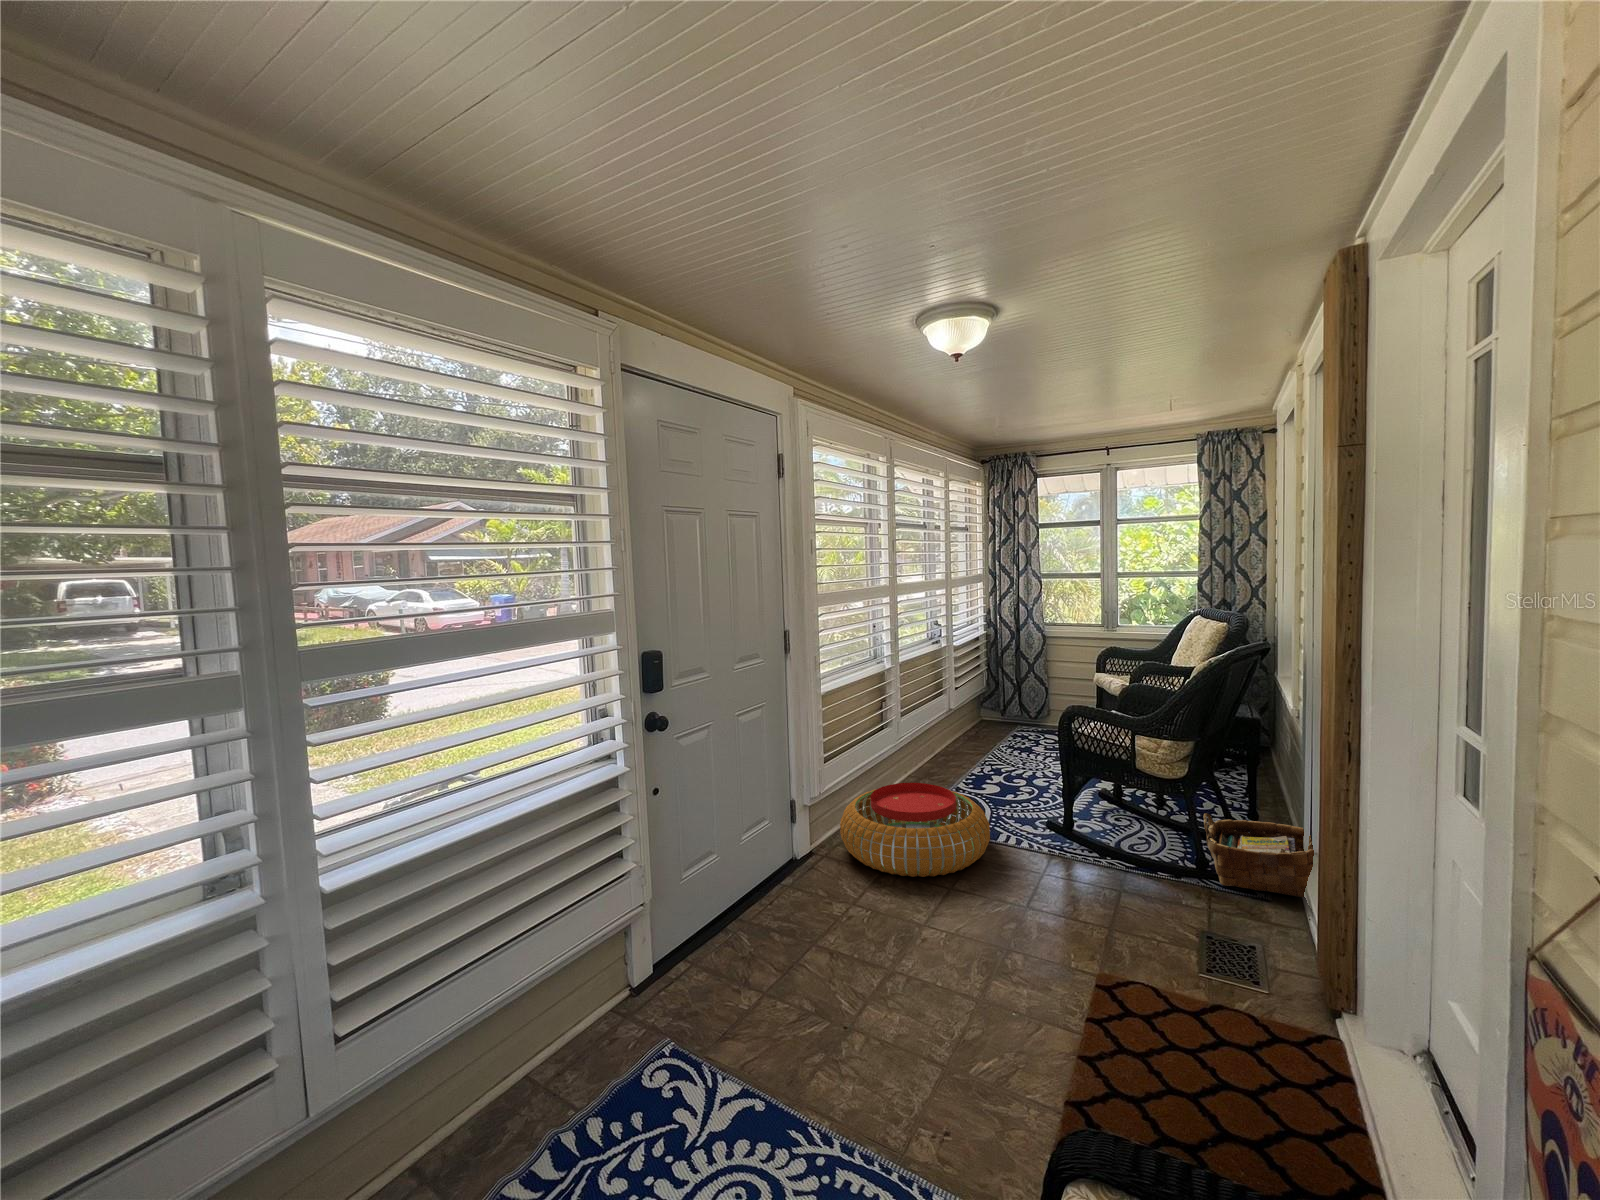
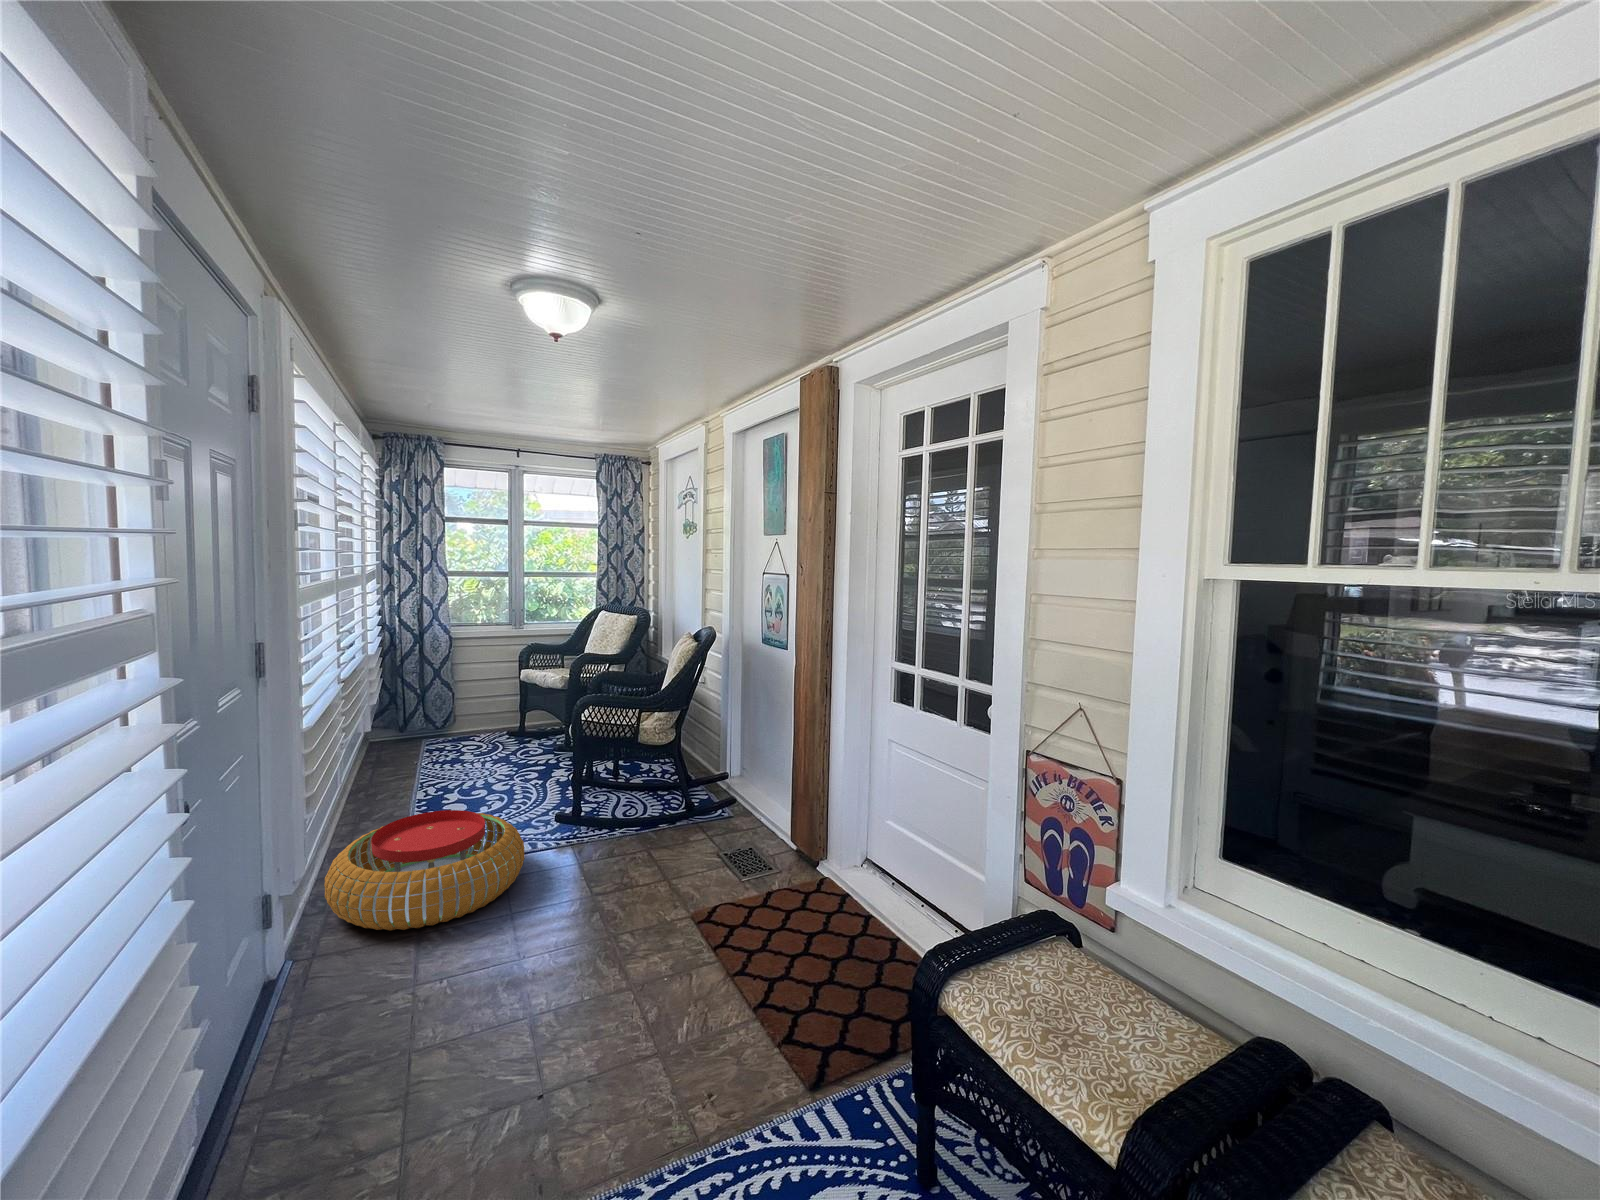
woven basket: present [1203,813,1314,897] -> none [685,754,760,819]

